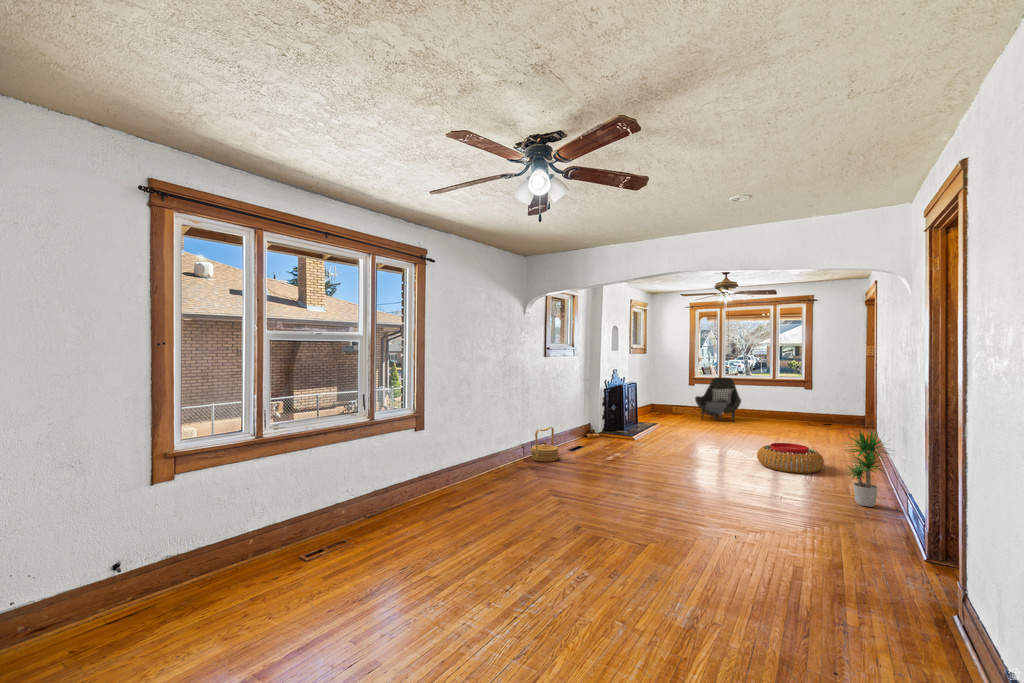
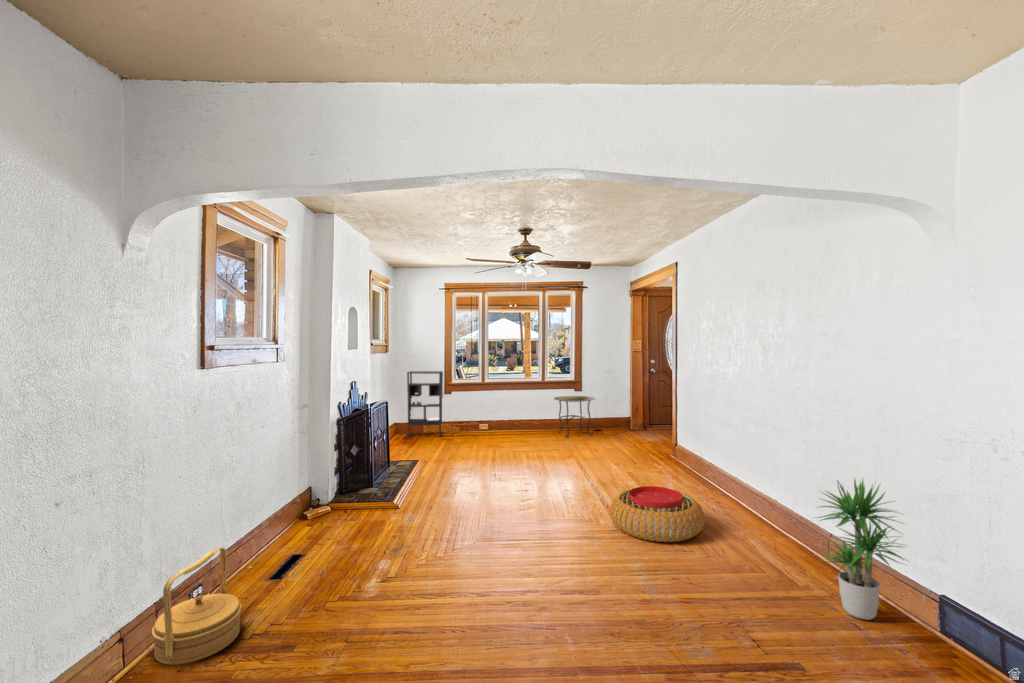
bookshelf: none [659,367,687,416] -> present [407,371,443,437]
armchair: present [695,377,741,422] -> none [459,381,515,442]
side table: none [779,393,820,427] -> present [554,396,595,437]

